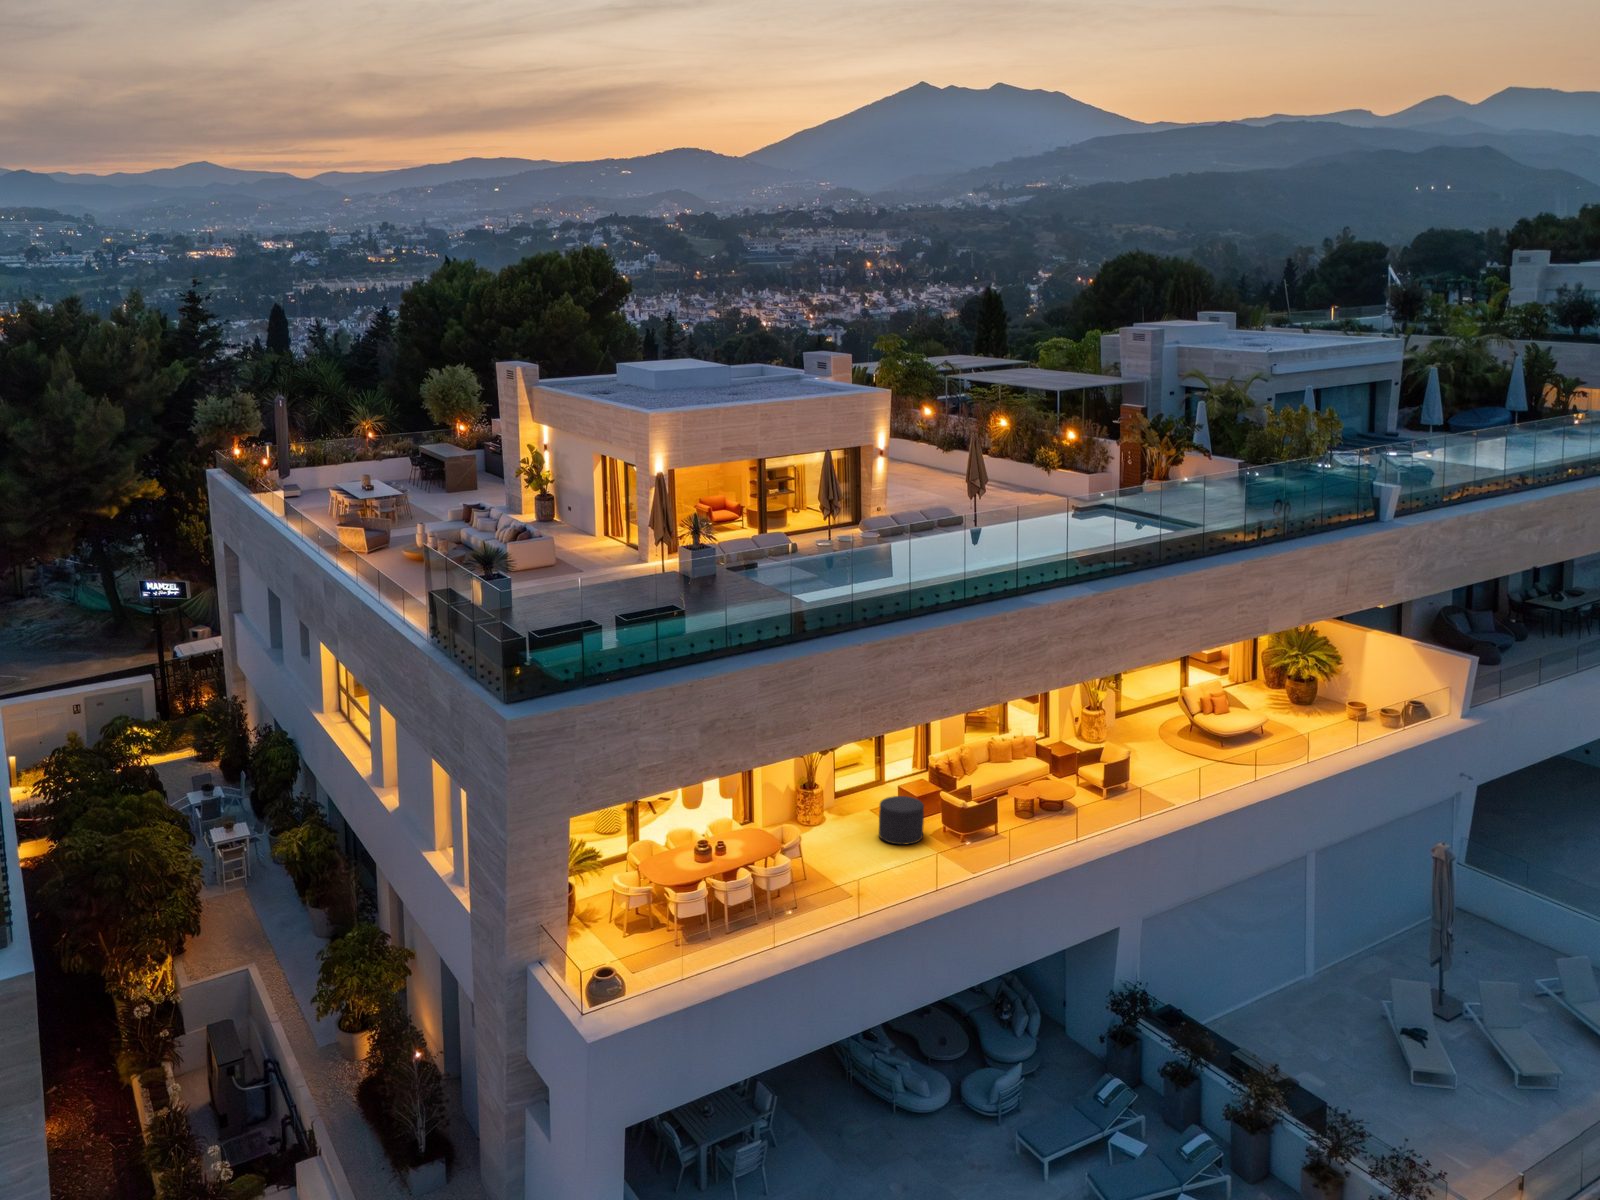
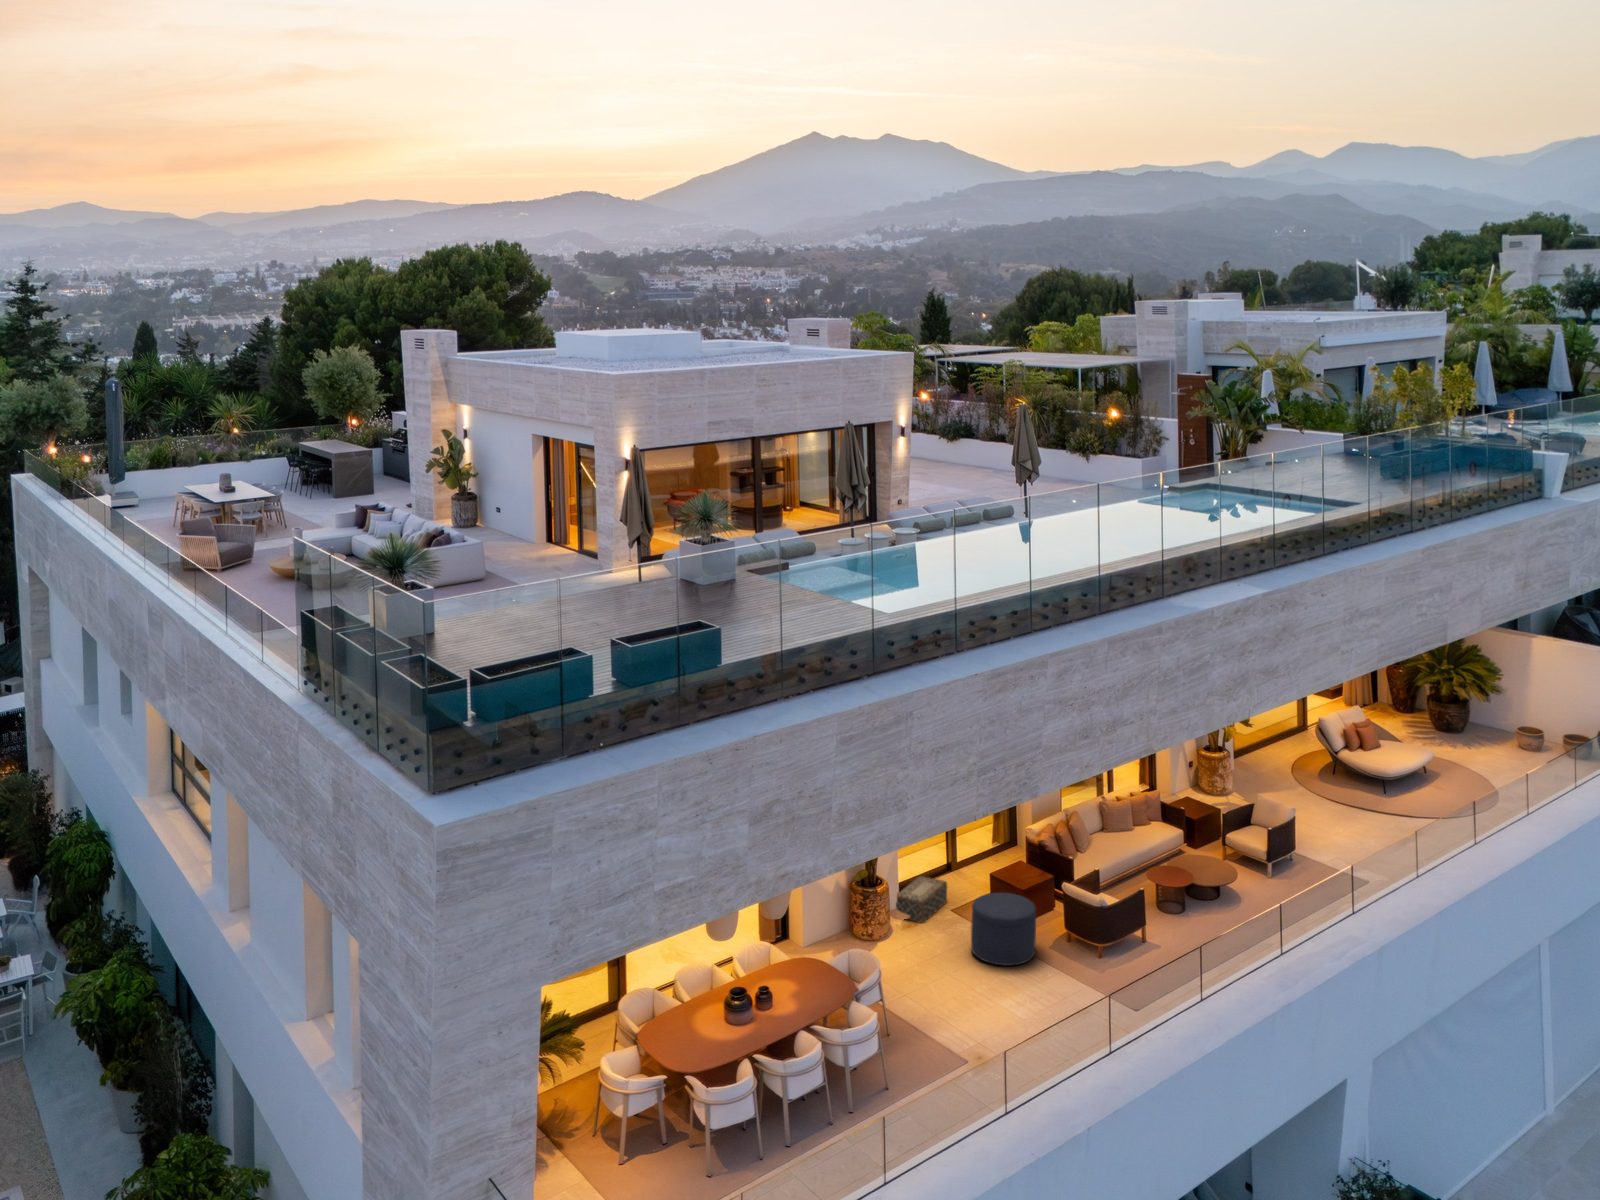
woven basket: none [833,786,873,818] -> present [896,876,947,923]

